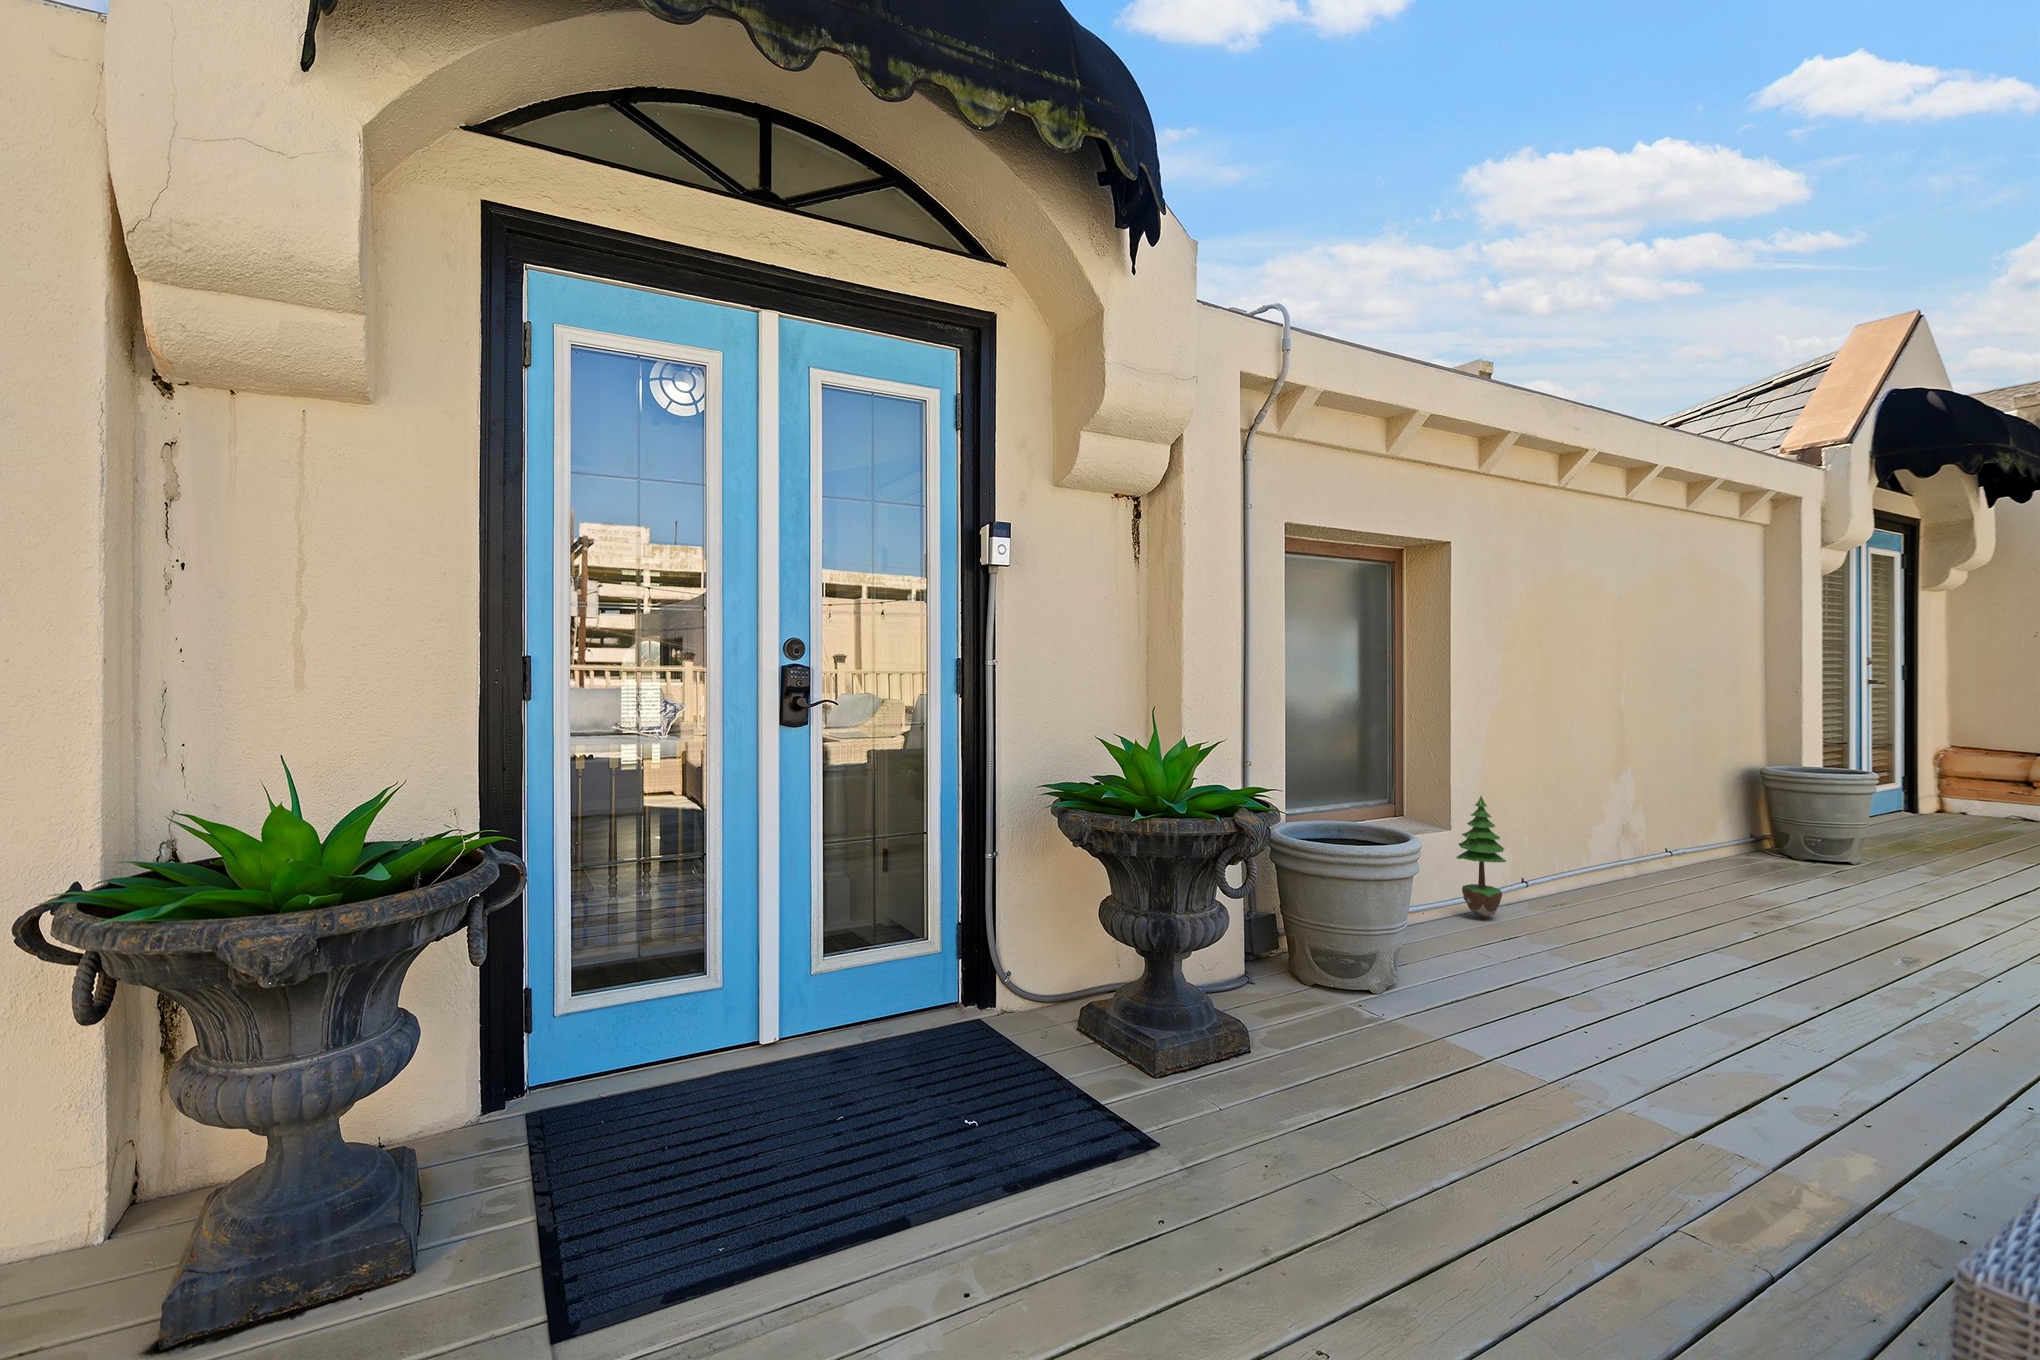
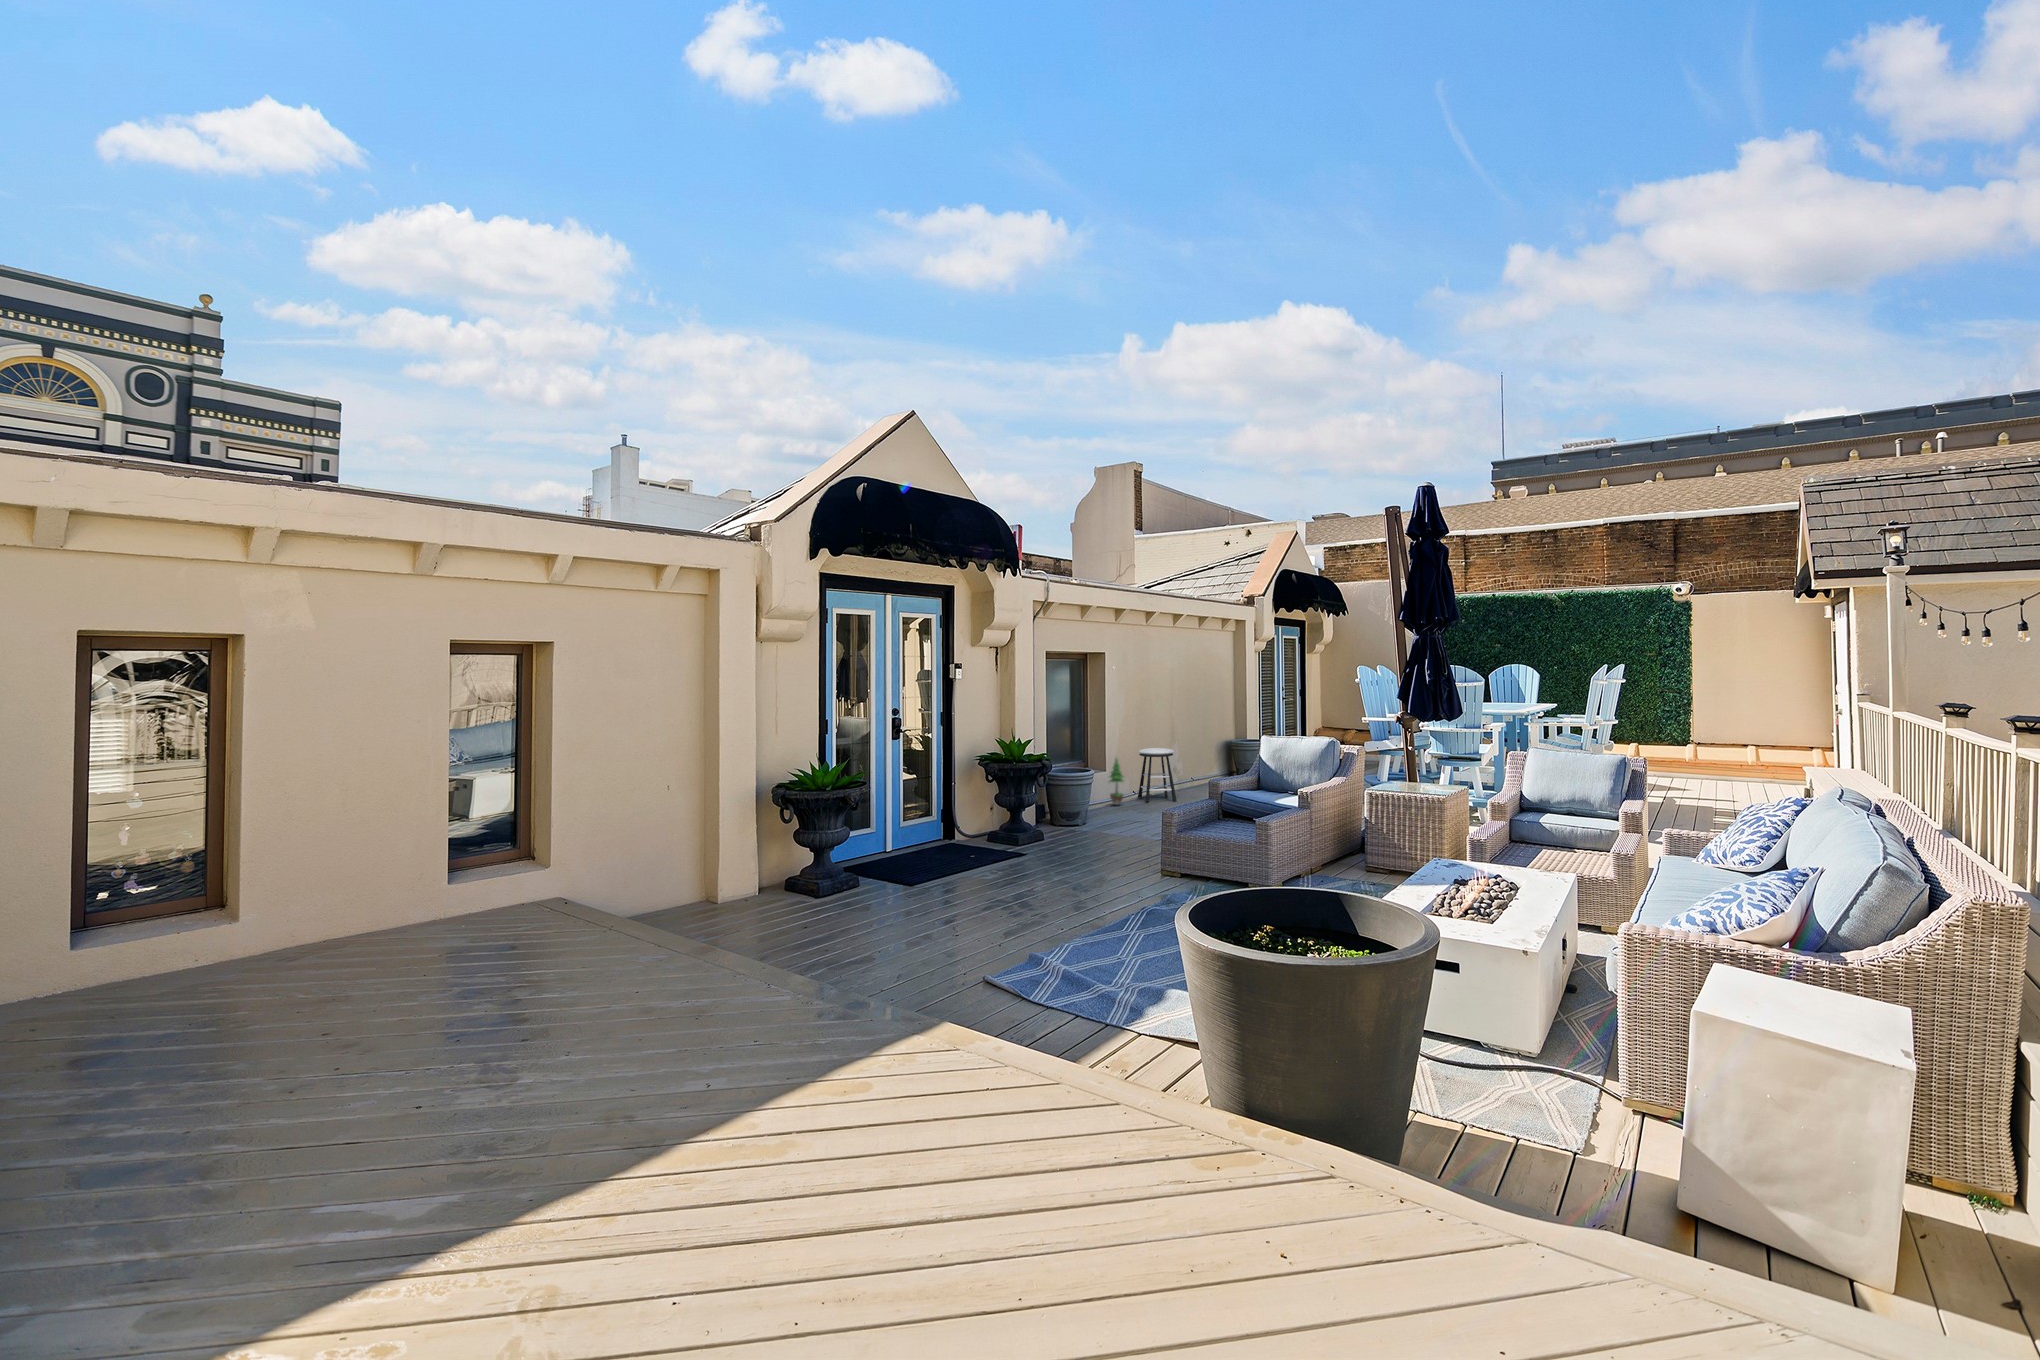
stool: none [1535,780,1659,923] -> present [1138,748,1177,802]

